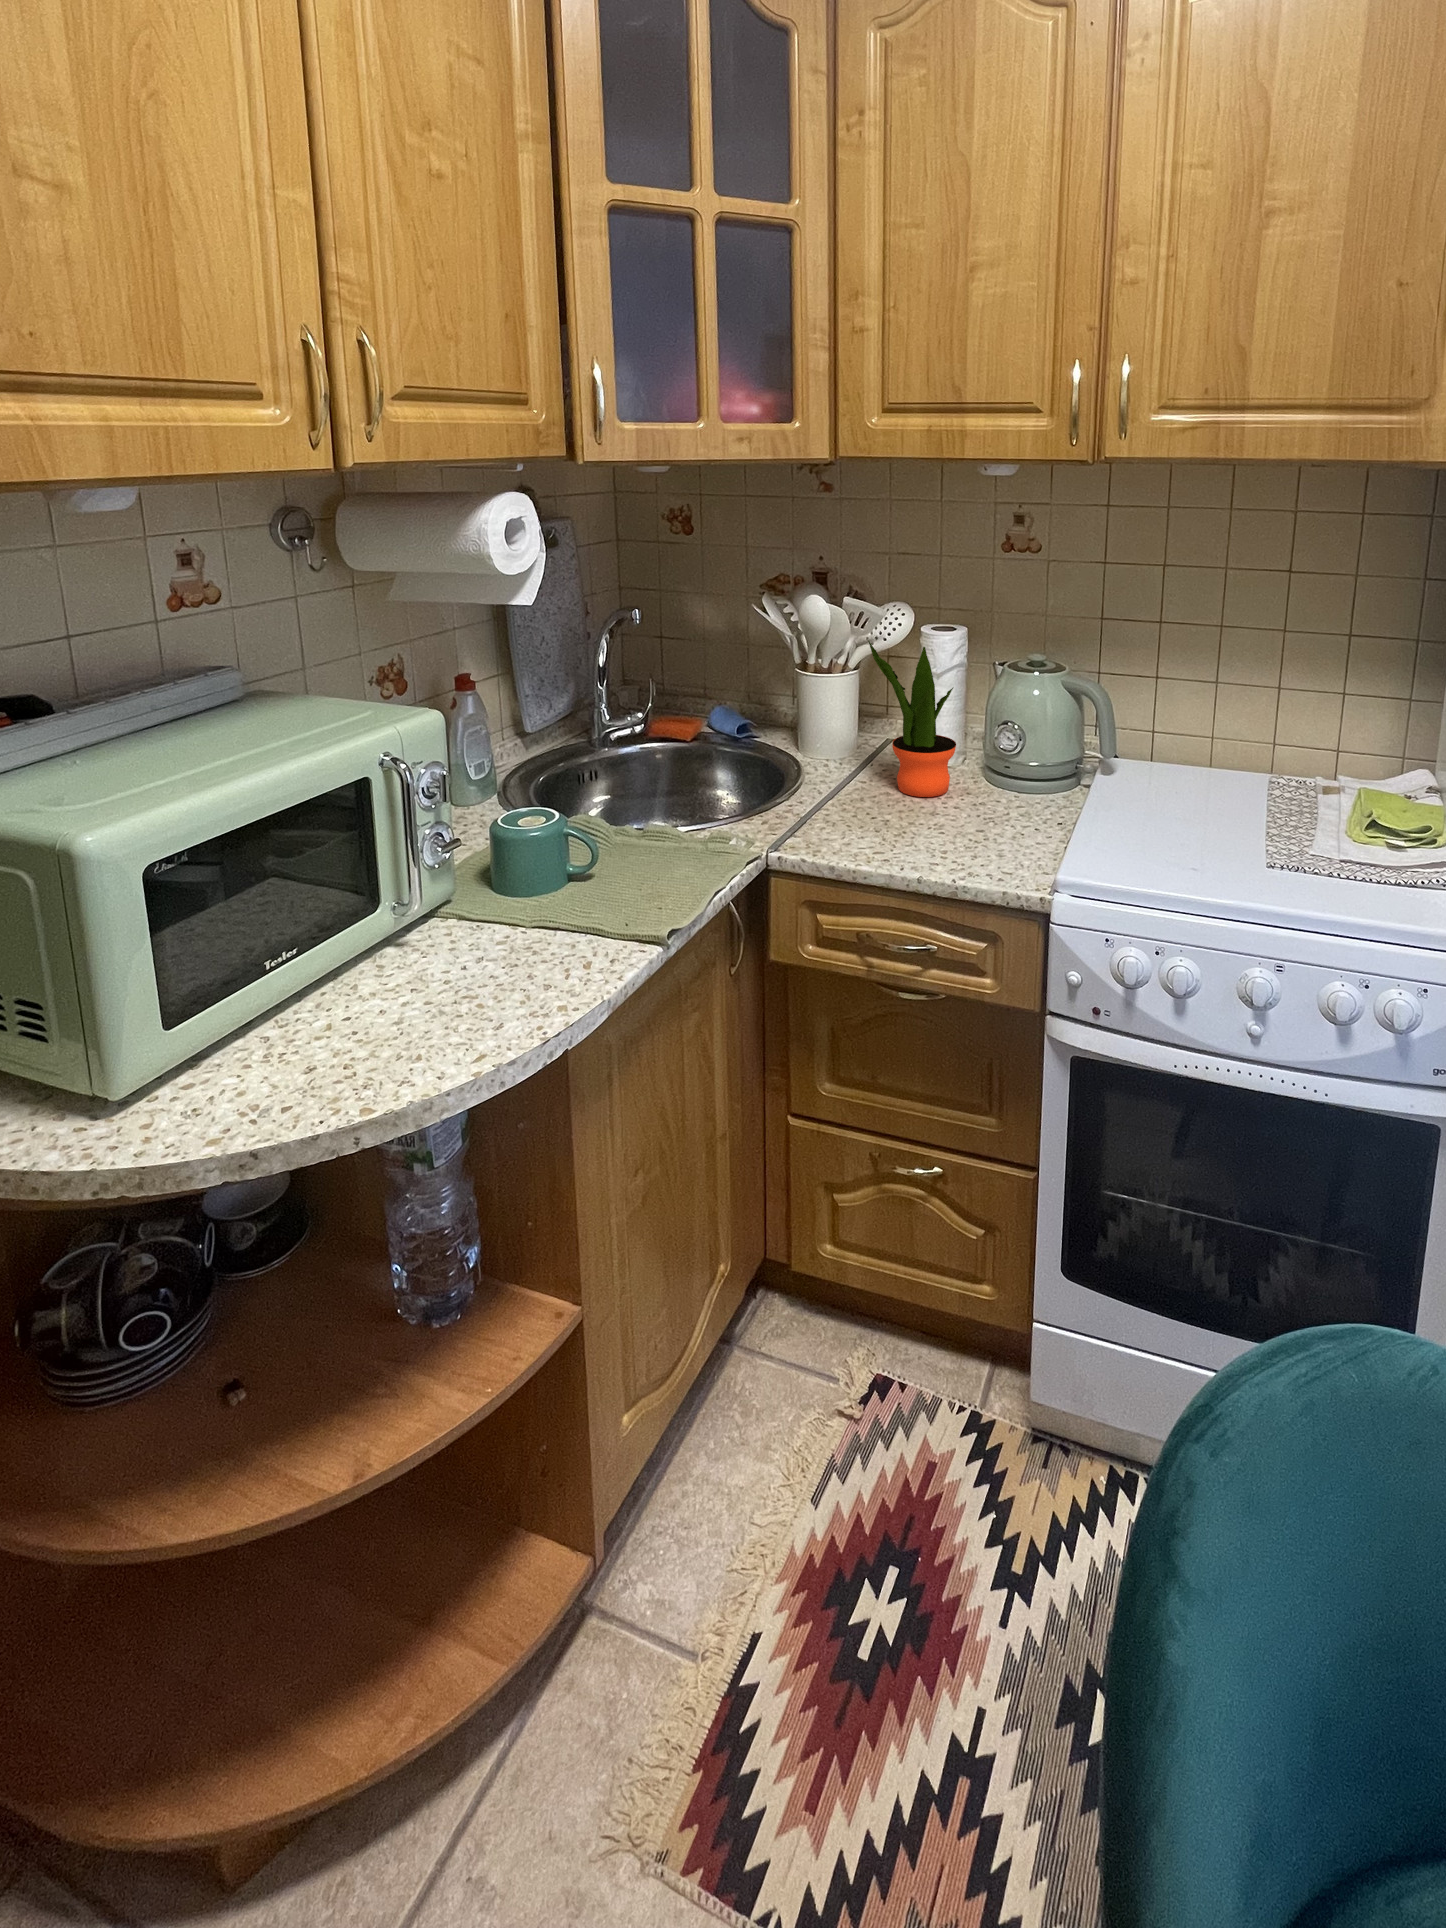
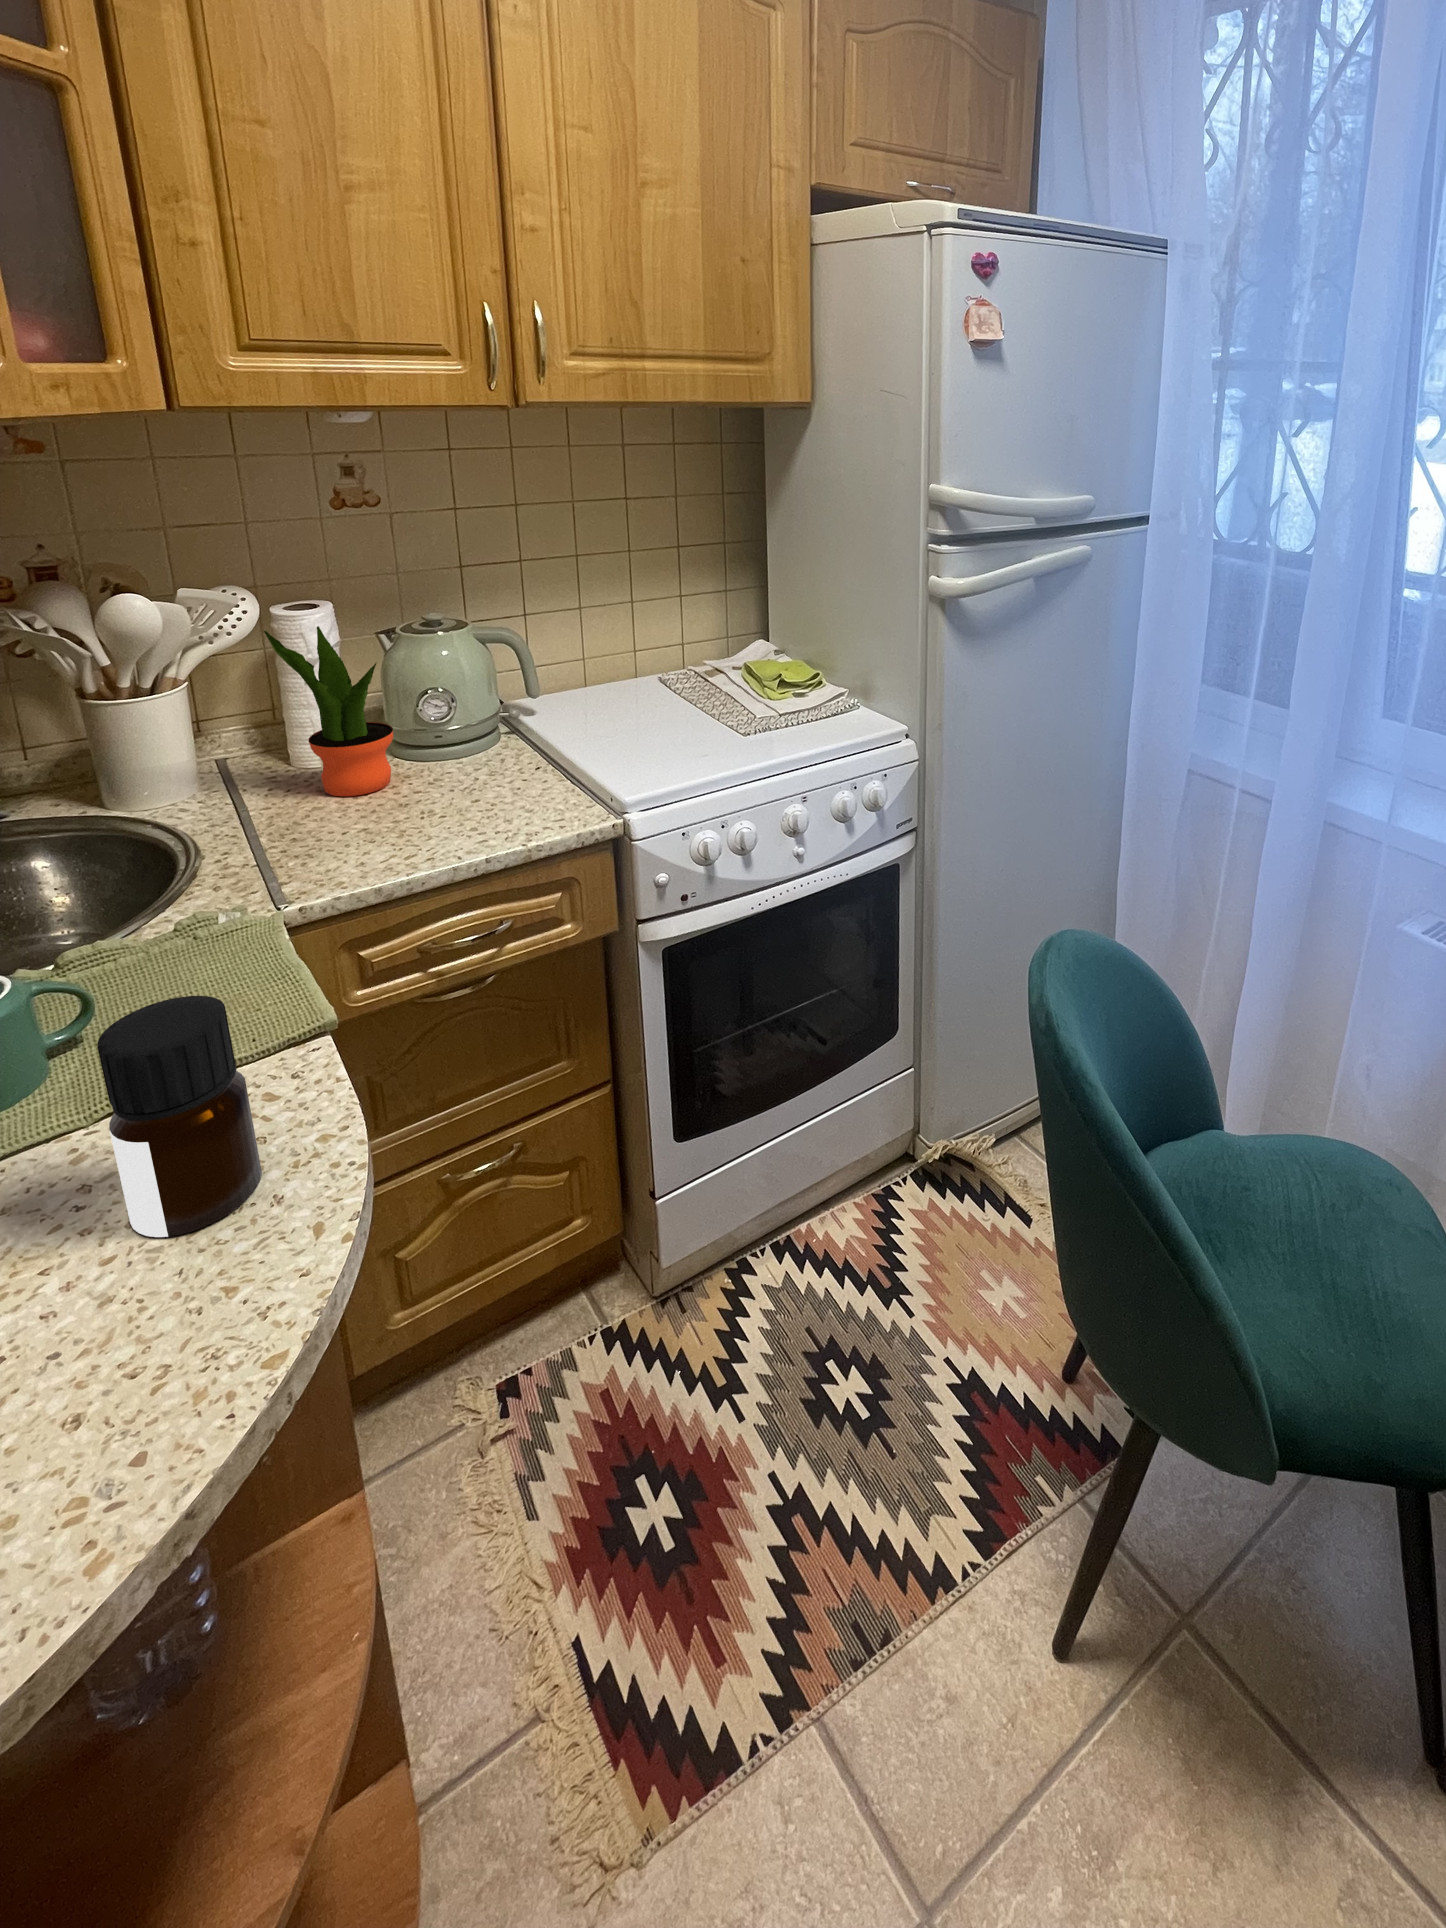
bottle: none [430,852,517,1013] -> present [97,996,262,1237]

